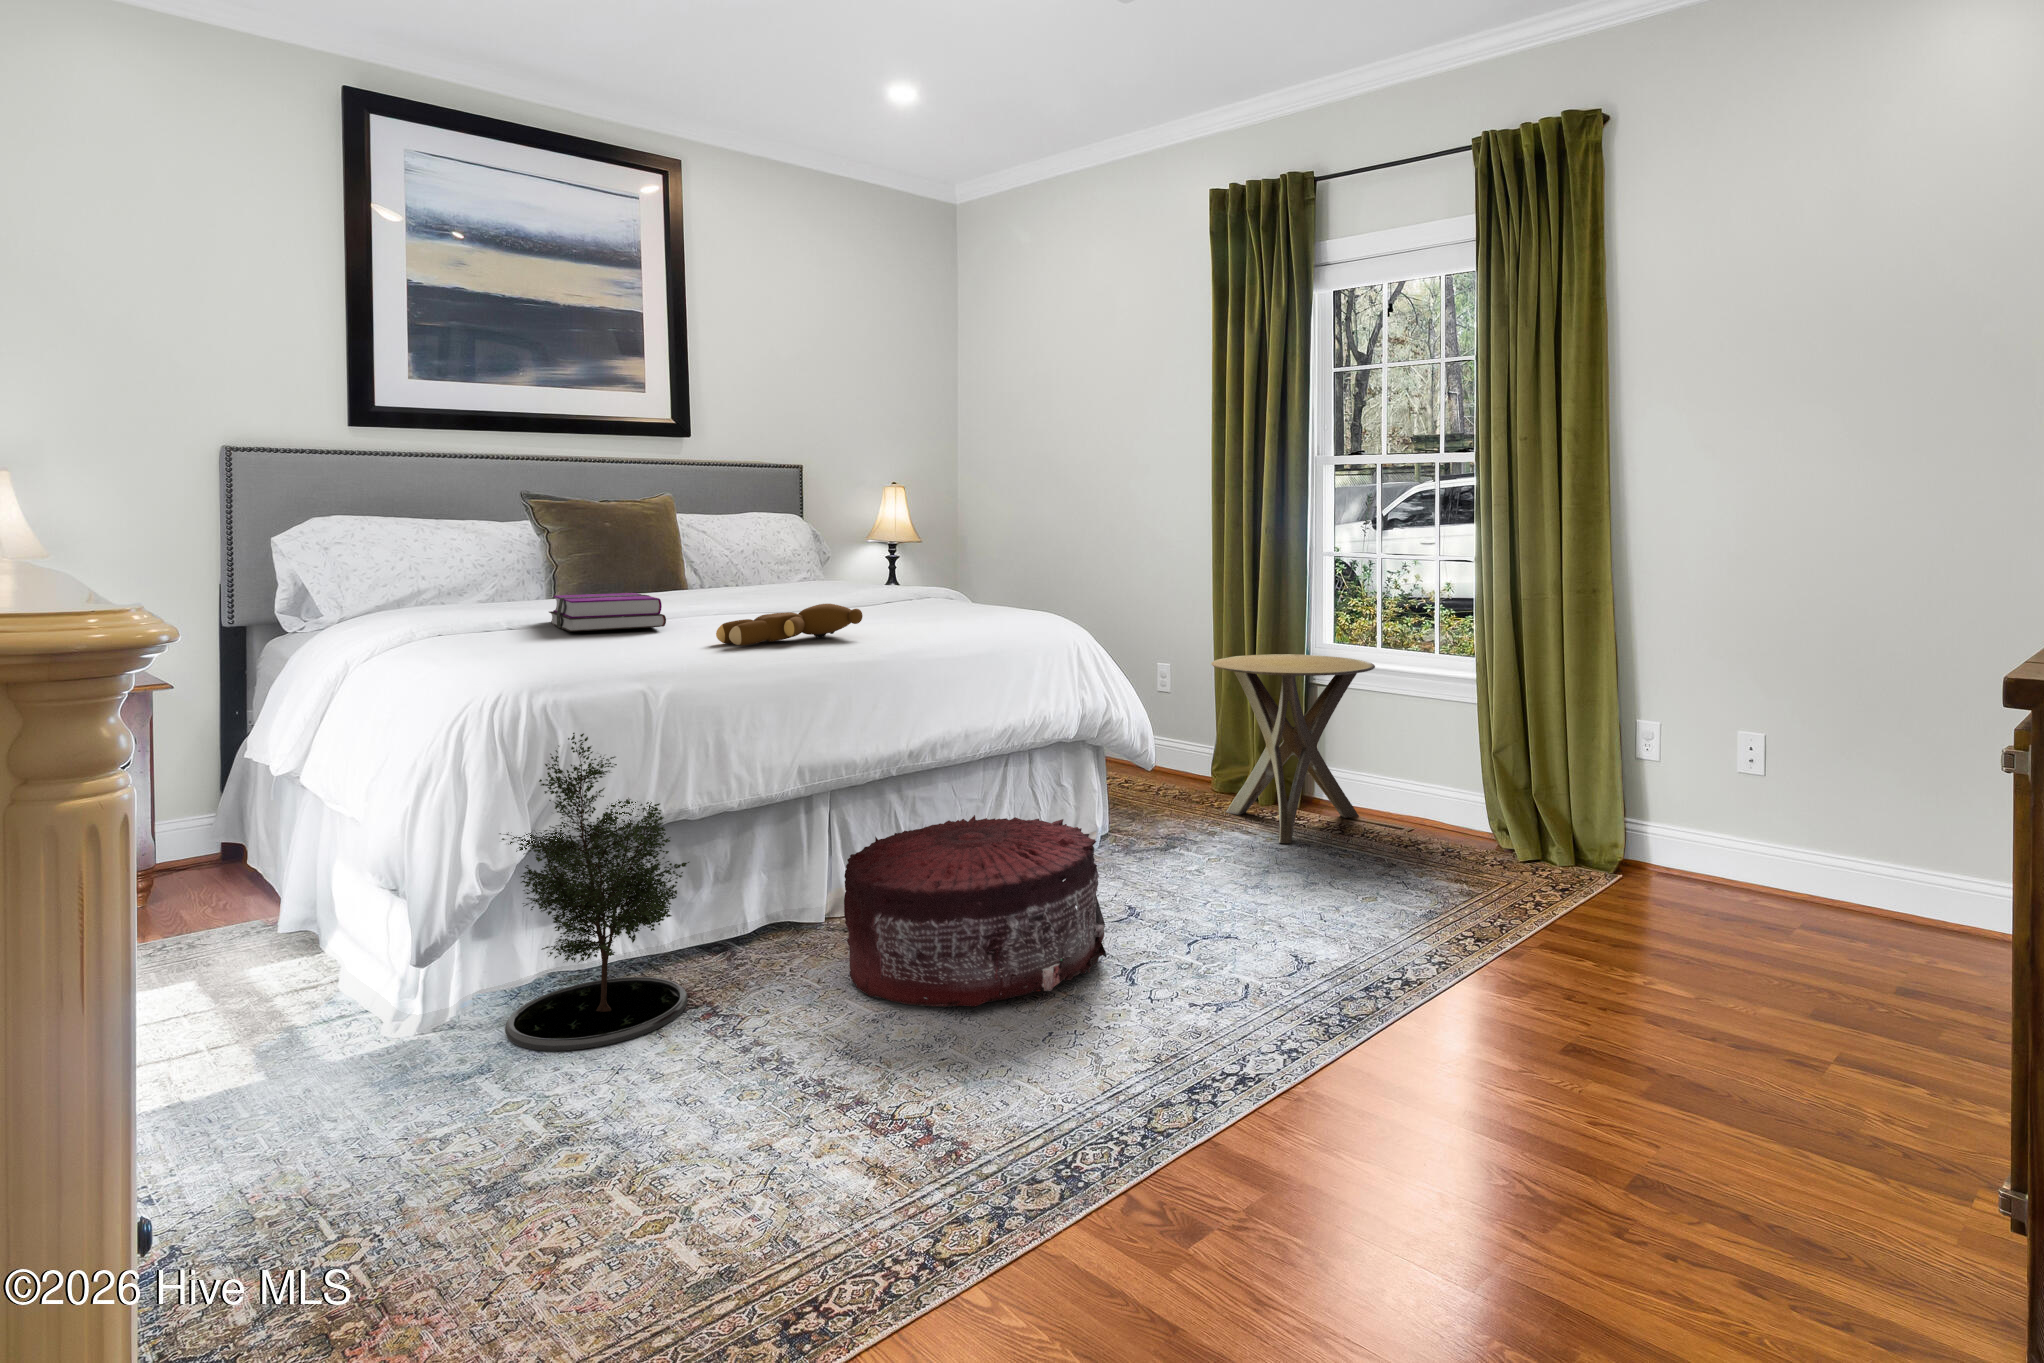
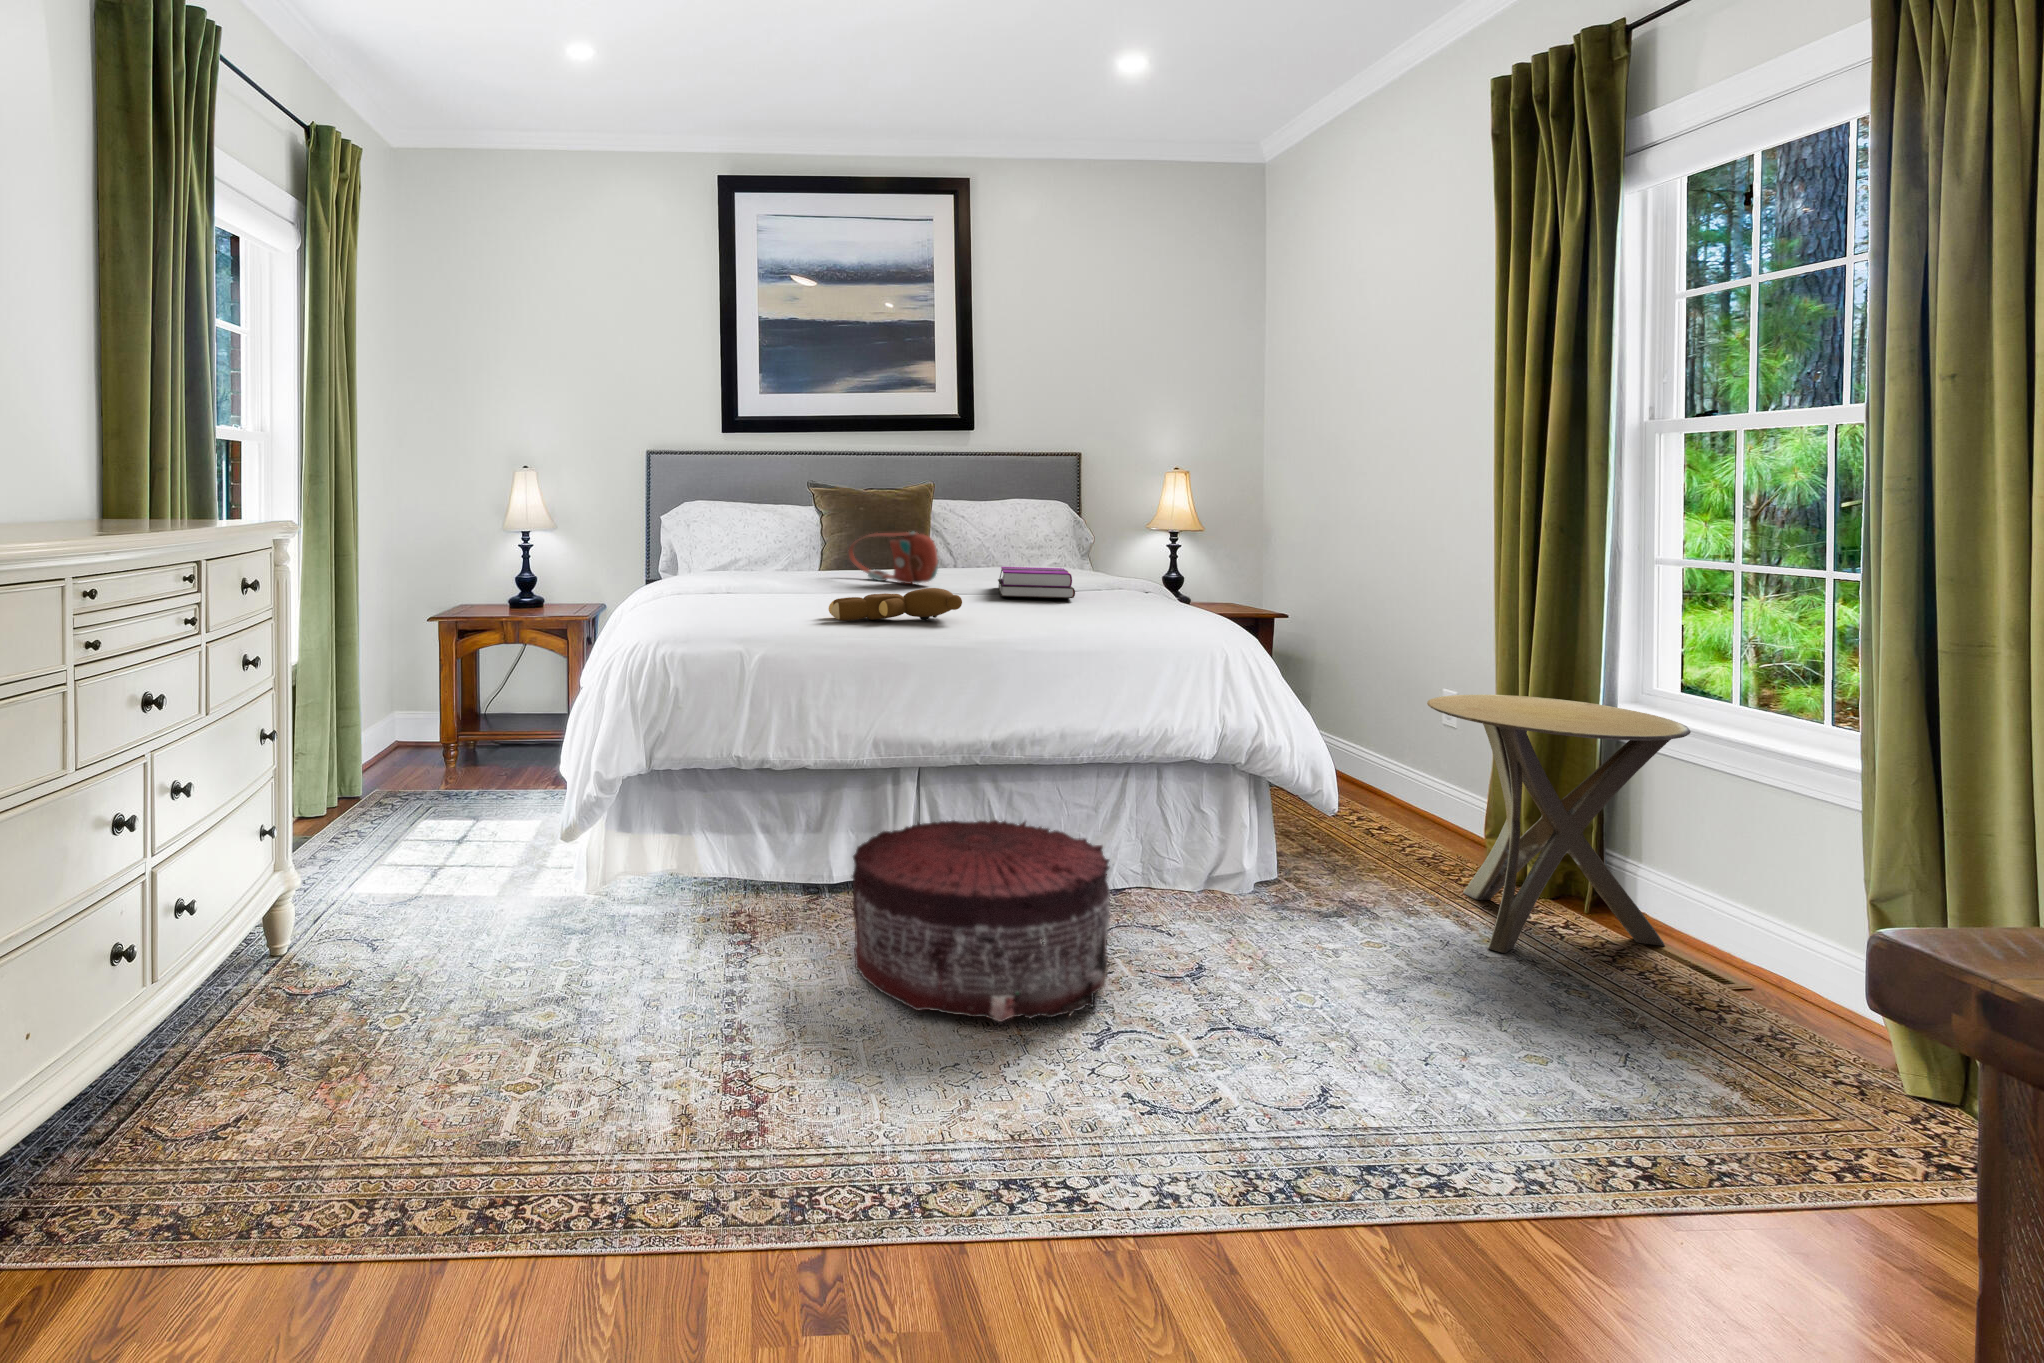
handbag: none [624,549,747,606] -> present [848,532,938,584]
hardback book: present [549,593,666,632] -> present [998,567,1075,598]
potted tree: present [500,733,689,1051] -> none [608,678,757,941]

